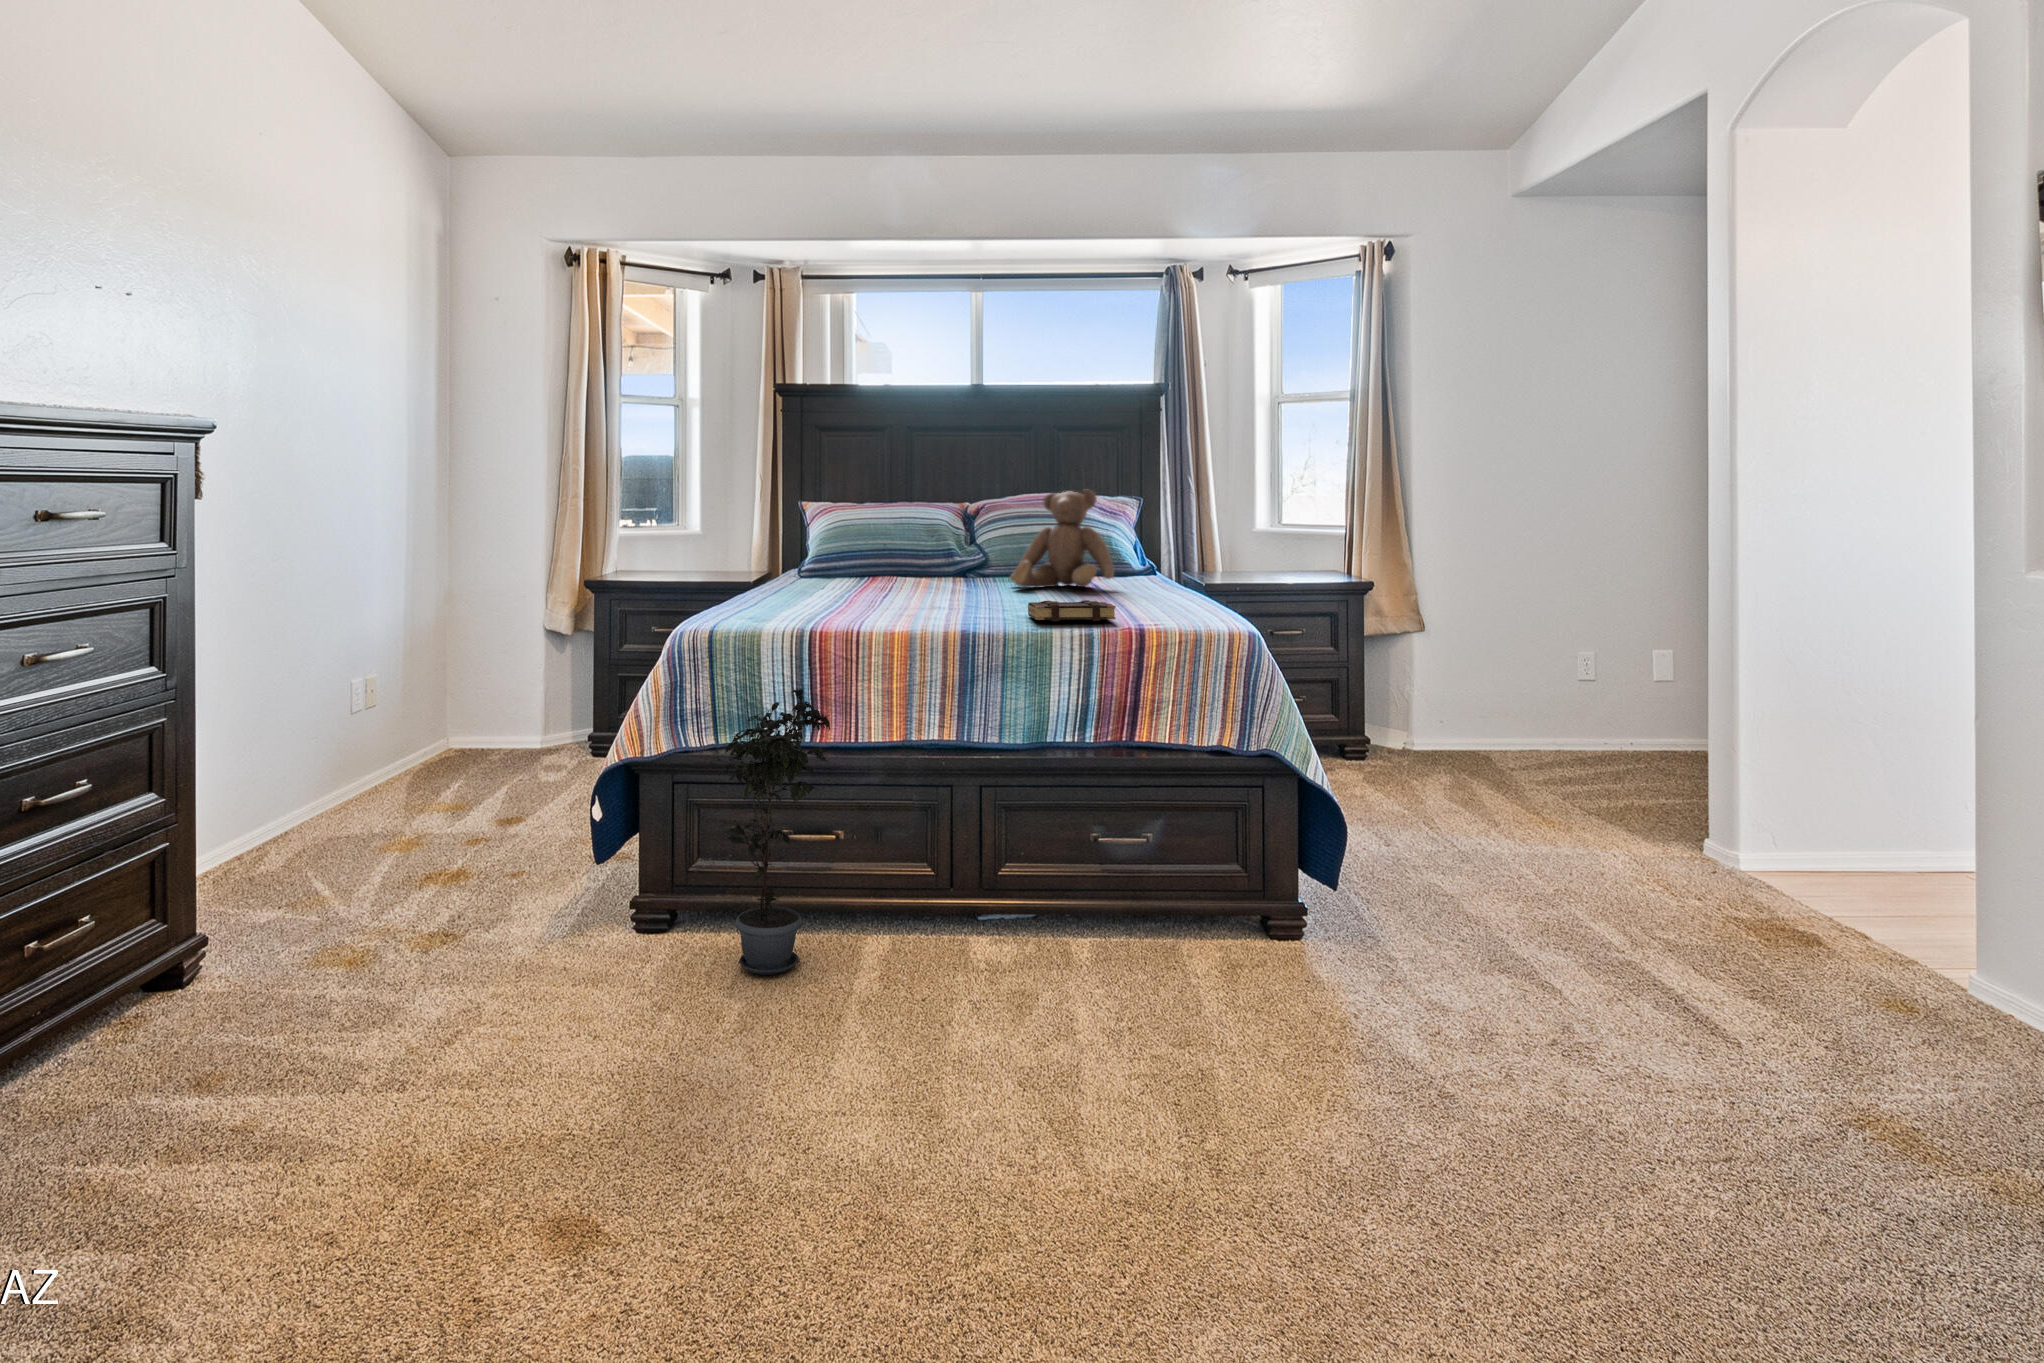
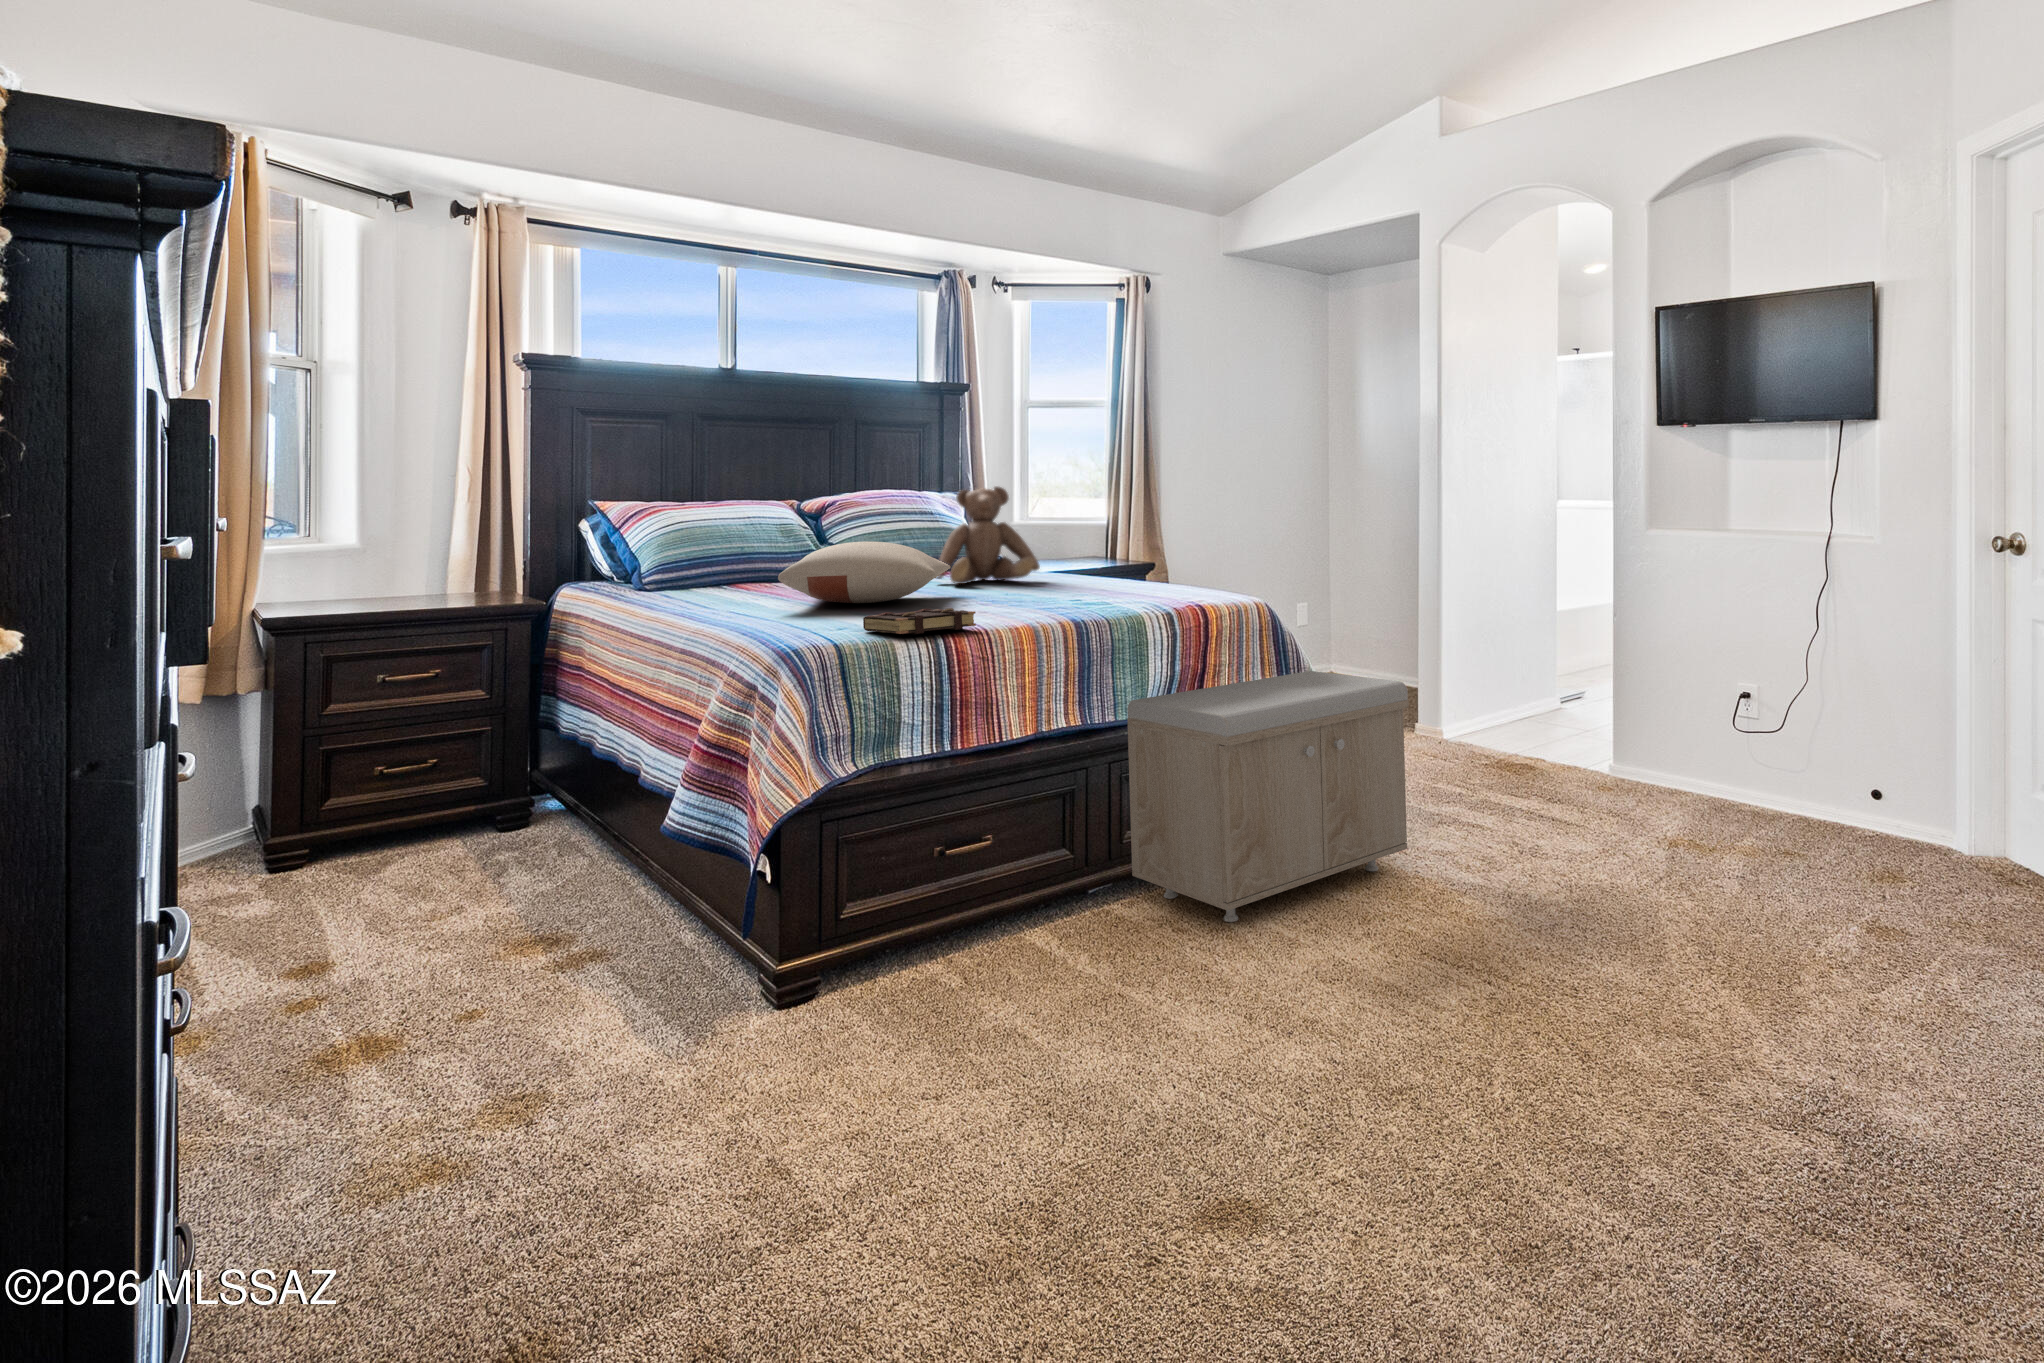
pillow: none [794,541,982,598] -> present [778,542,951,603]
book: present [1028,600,1116,622] -> present [863,608,976,634]
potted plant: present [711,689,831,976] -> none [917,691,1058,985]
storage bench: none [1009,723,1343,1000] -> present [1127,671,1409,922]

